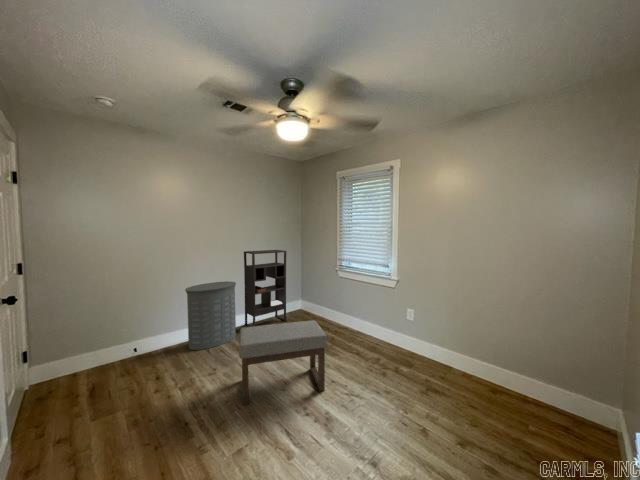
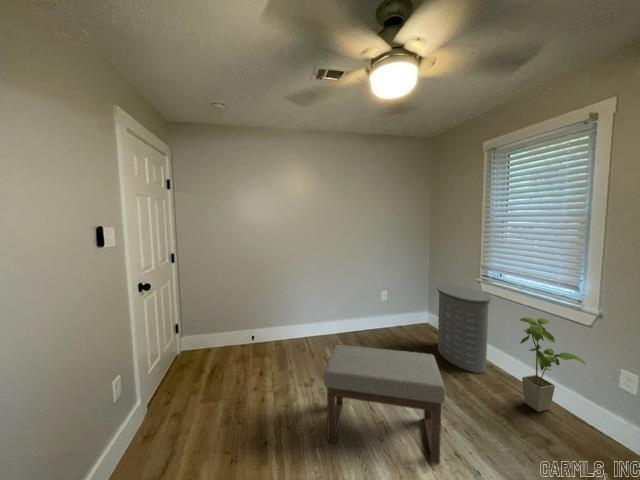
bookshelf: present [244,250,287,327] -> none [356,248,408,342]
laundry hamper: present [185,281,236,350] -> present [437,285,491,373]
house plant: none [362,287,394,347] -> present [520,317,586,412]

